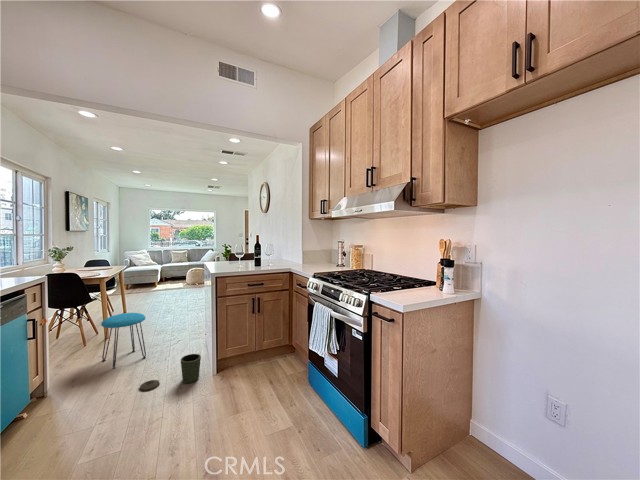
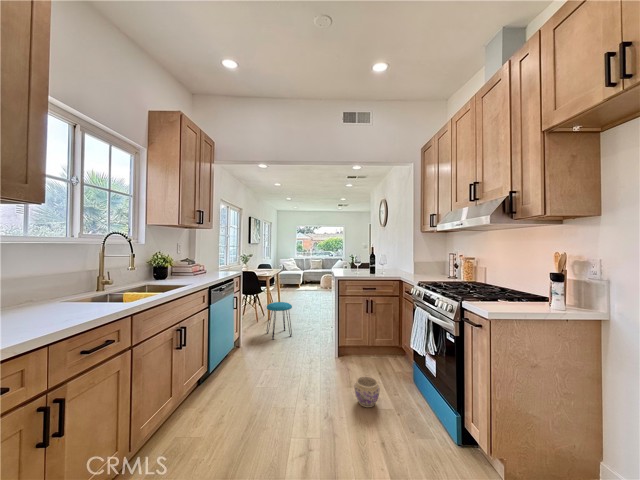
trash can: present [140,354,201,391] -> none [287,338,327,359]
planter: none [244,395,276,436] -> present [354,376,380,408]

